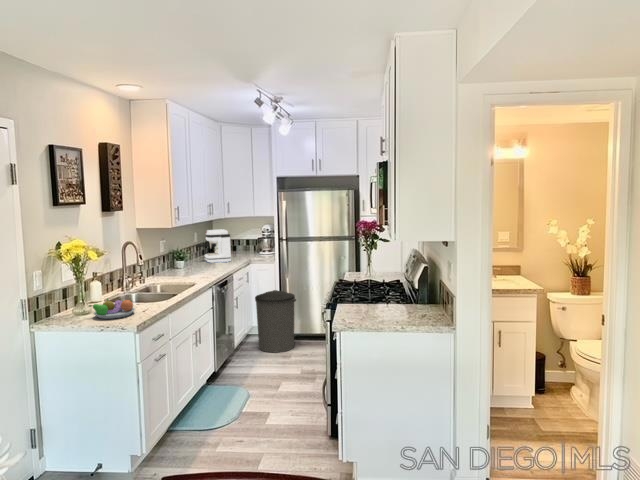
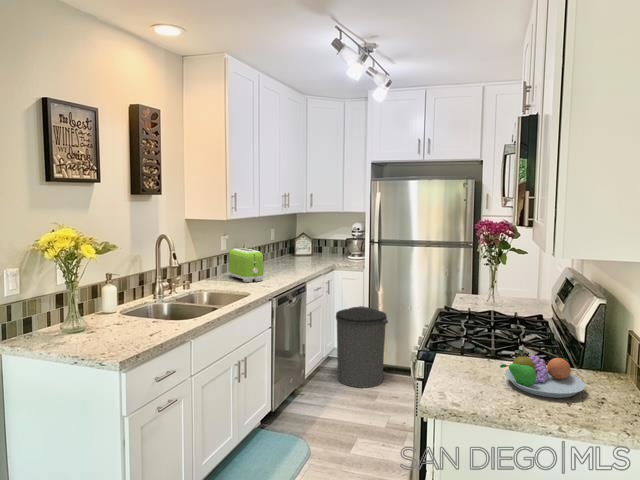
coffee maker: present [197,229,231,263] -> none [270,226,309,267]
toaster: none [170,249,200,275] -> present [229,248,263,282]
fruit bowl: present [89,299,135,319] -> present [500,351,585,398]

